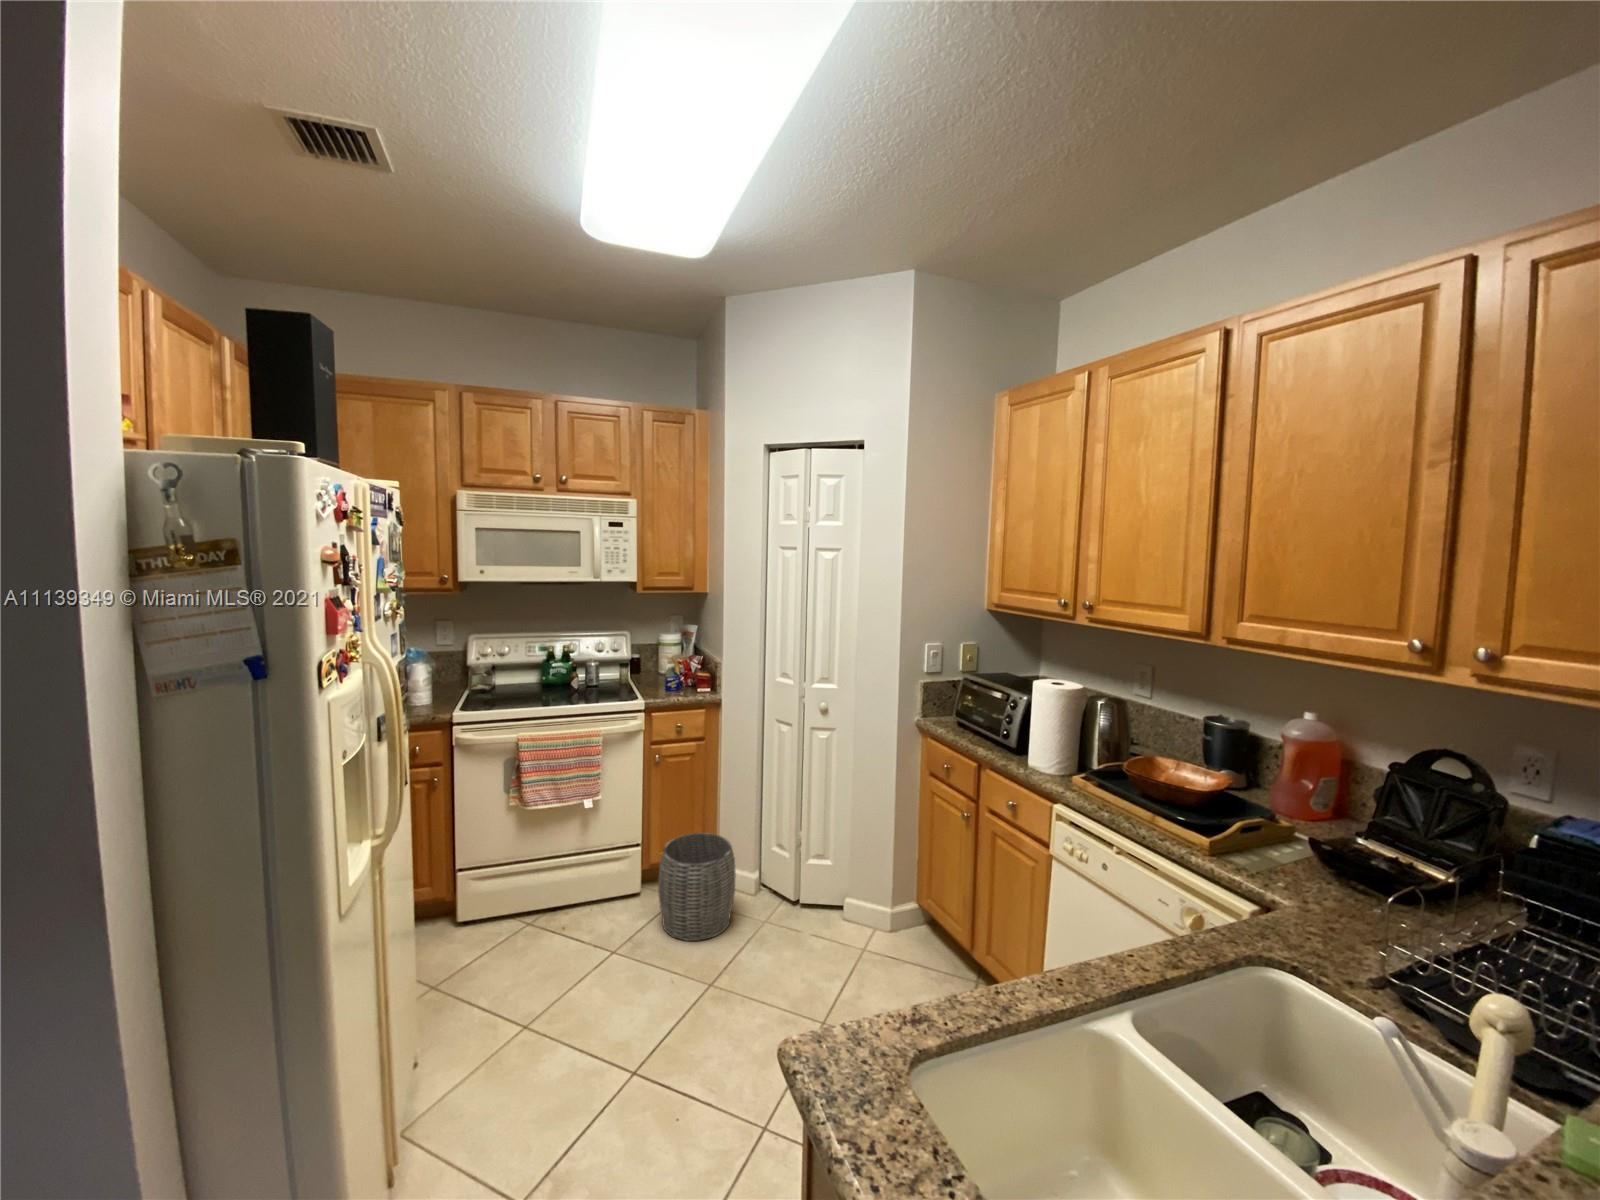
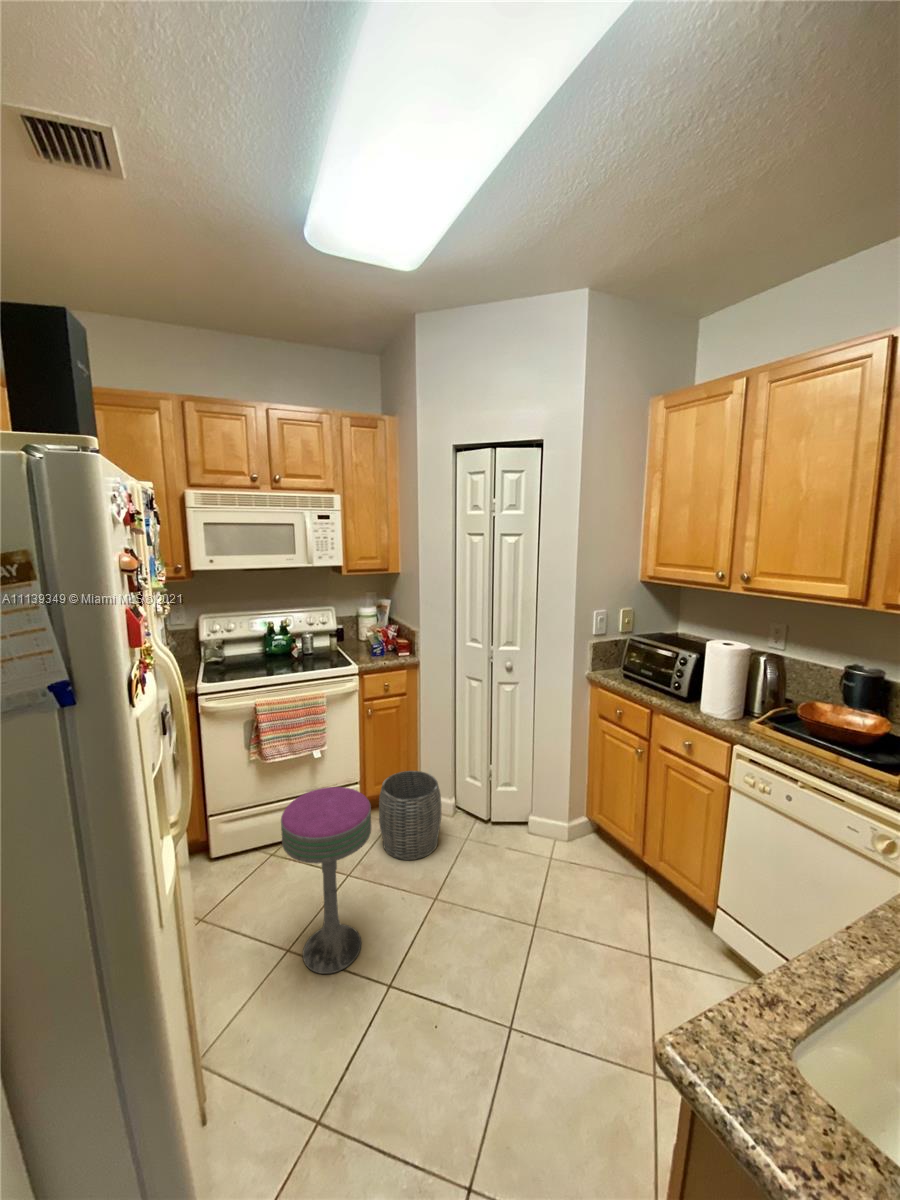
bar stool: none [521,837,629,1058] -> present [281,787,371,974]

